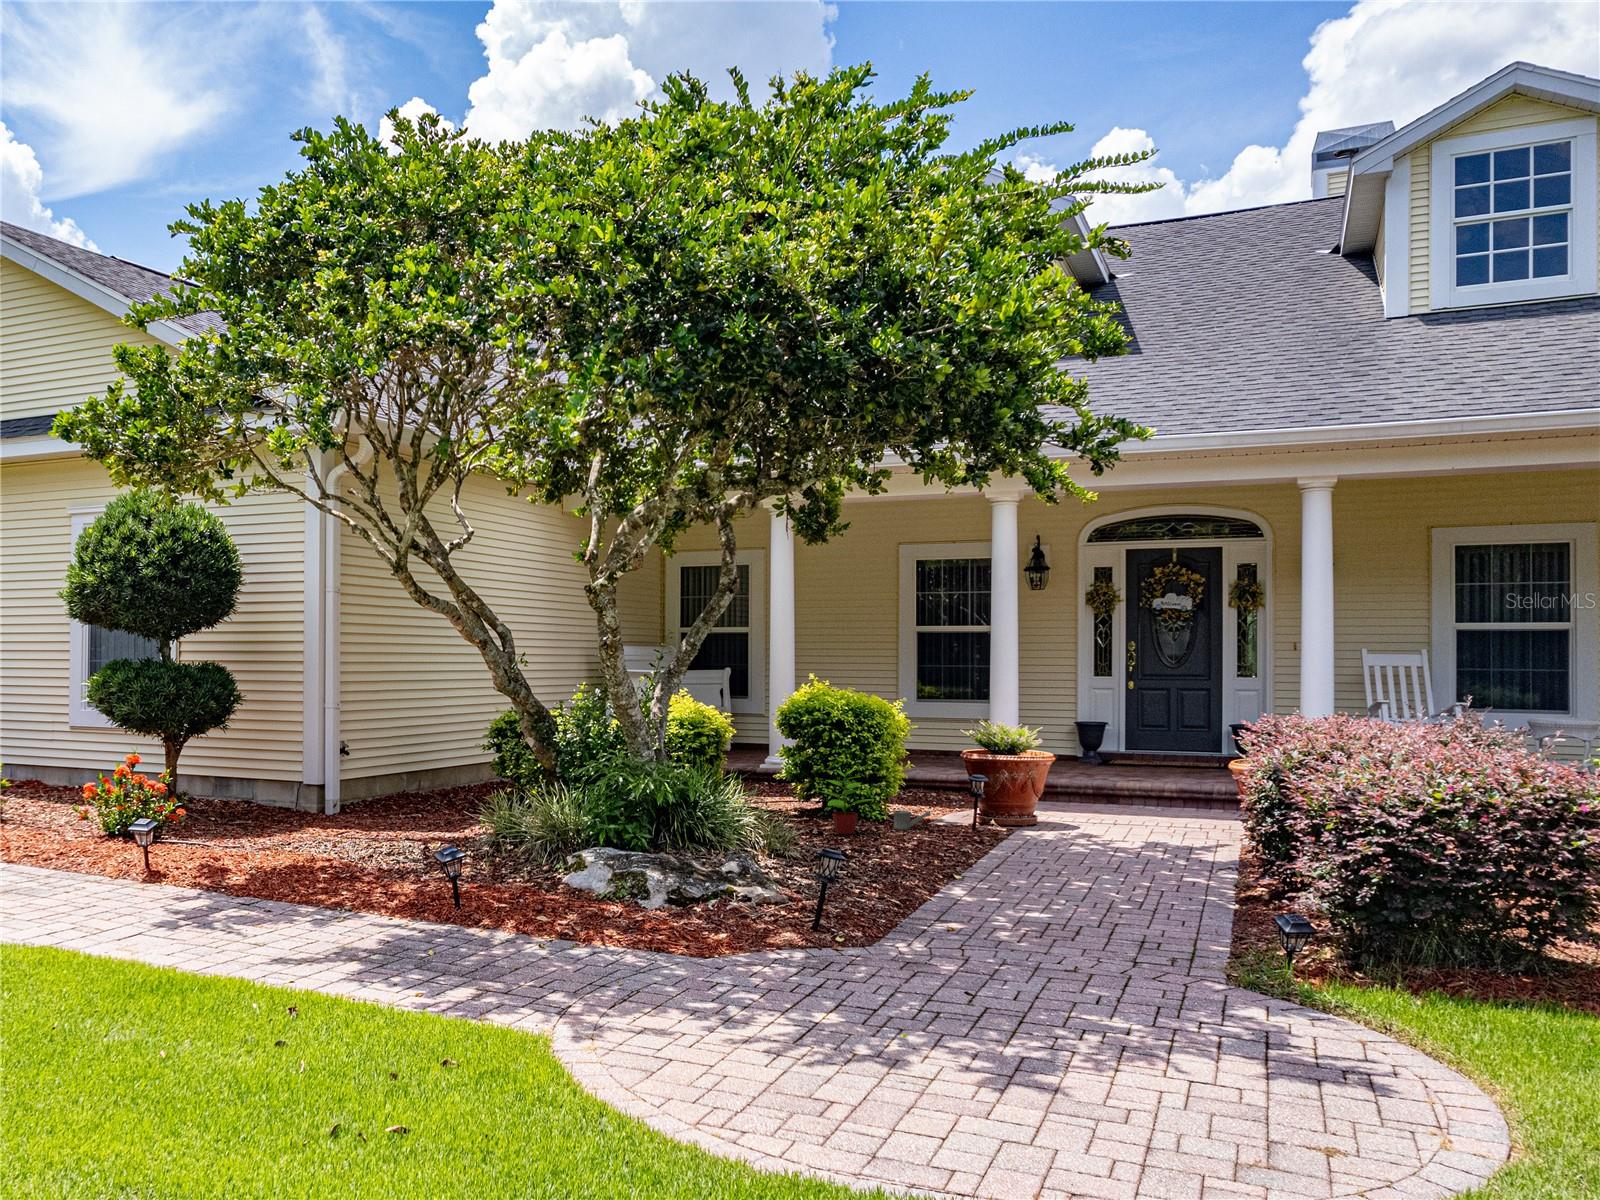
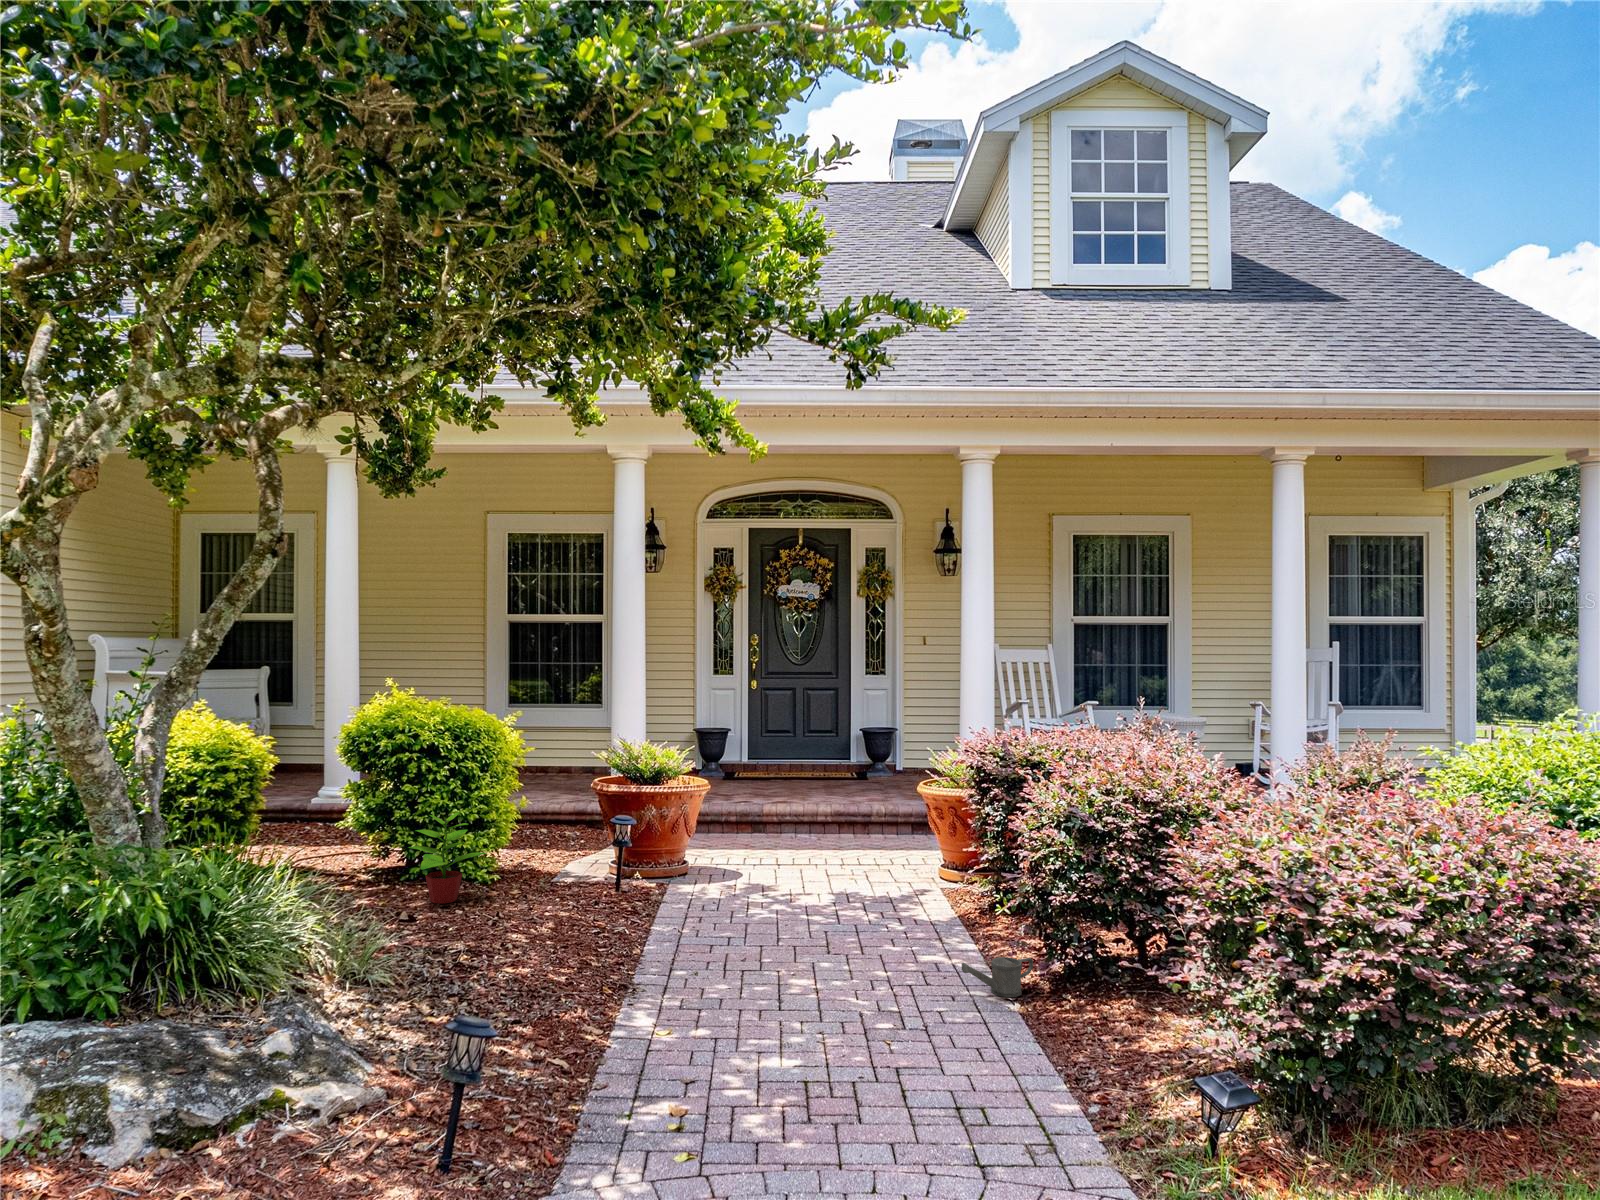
watering can: present [886,811,930,830] -> present [962,957,1033,997]

